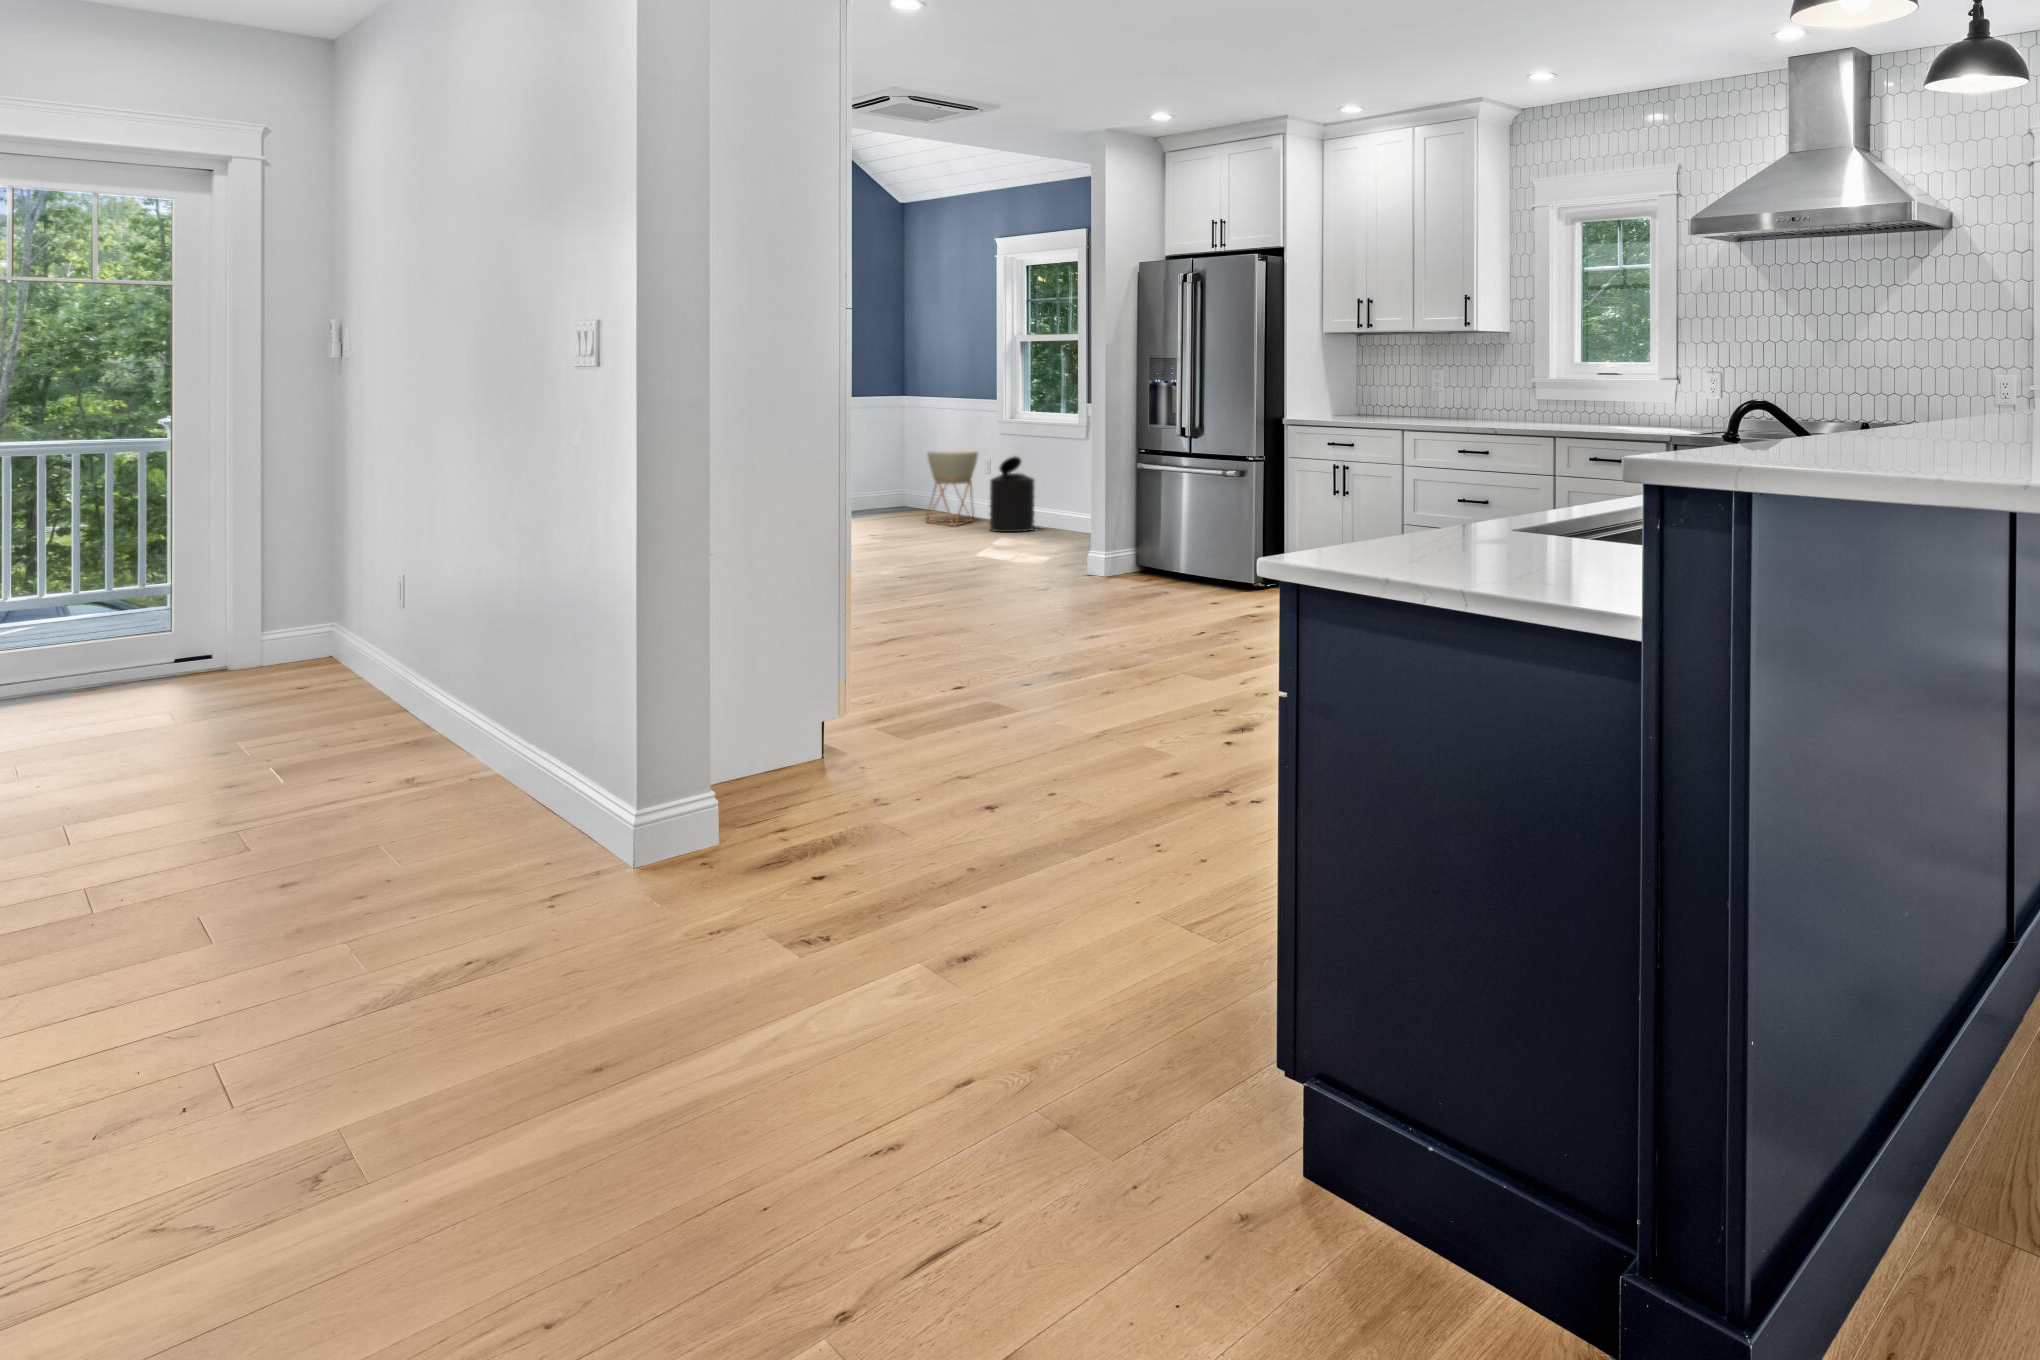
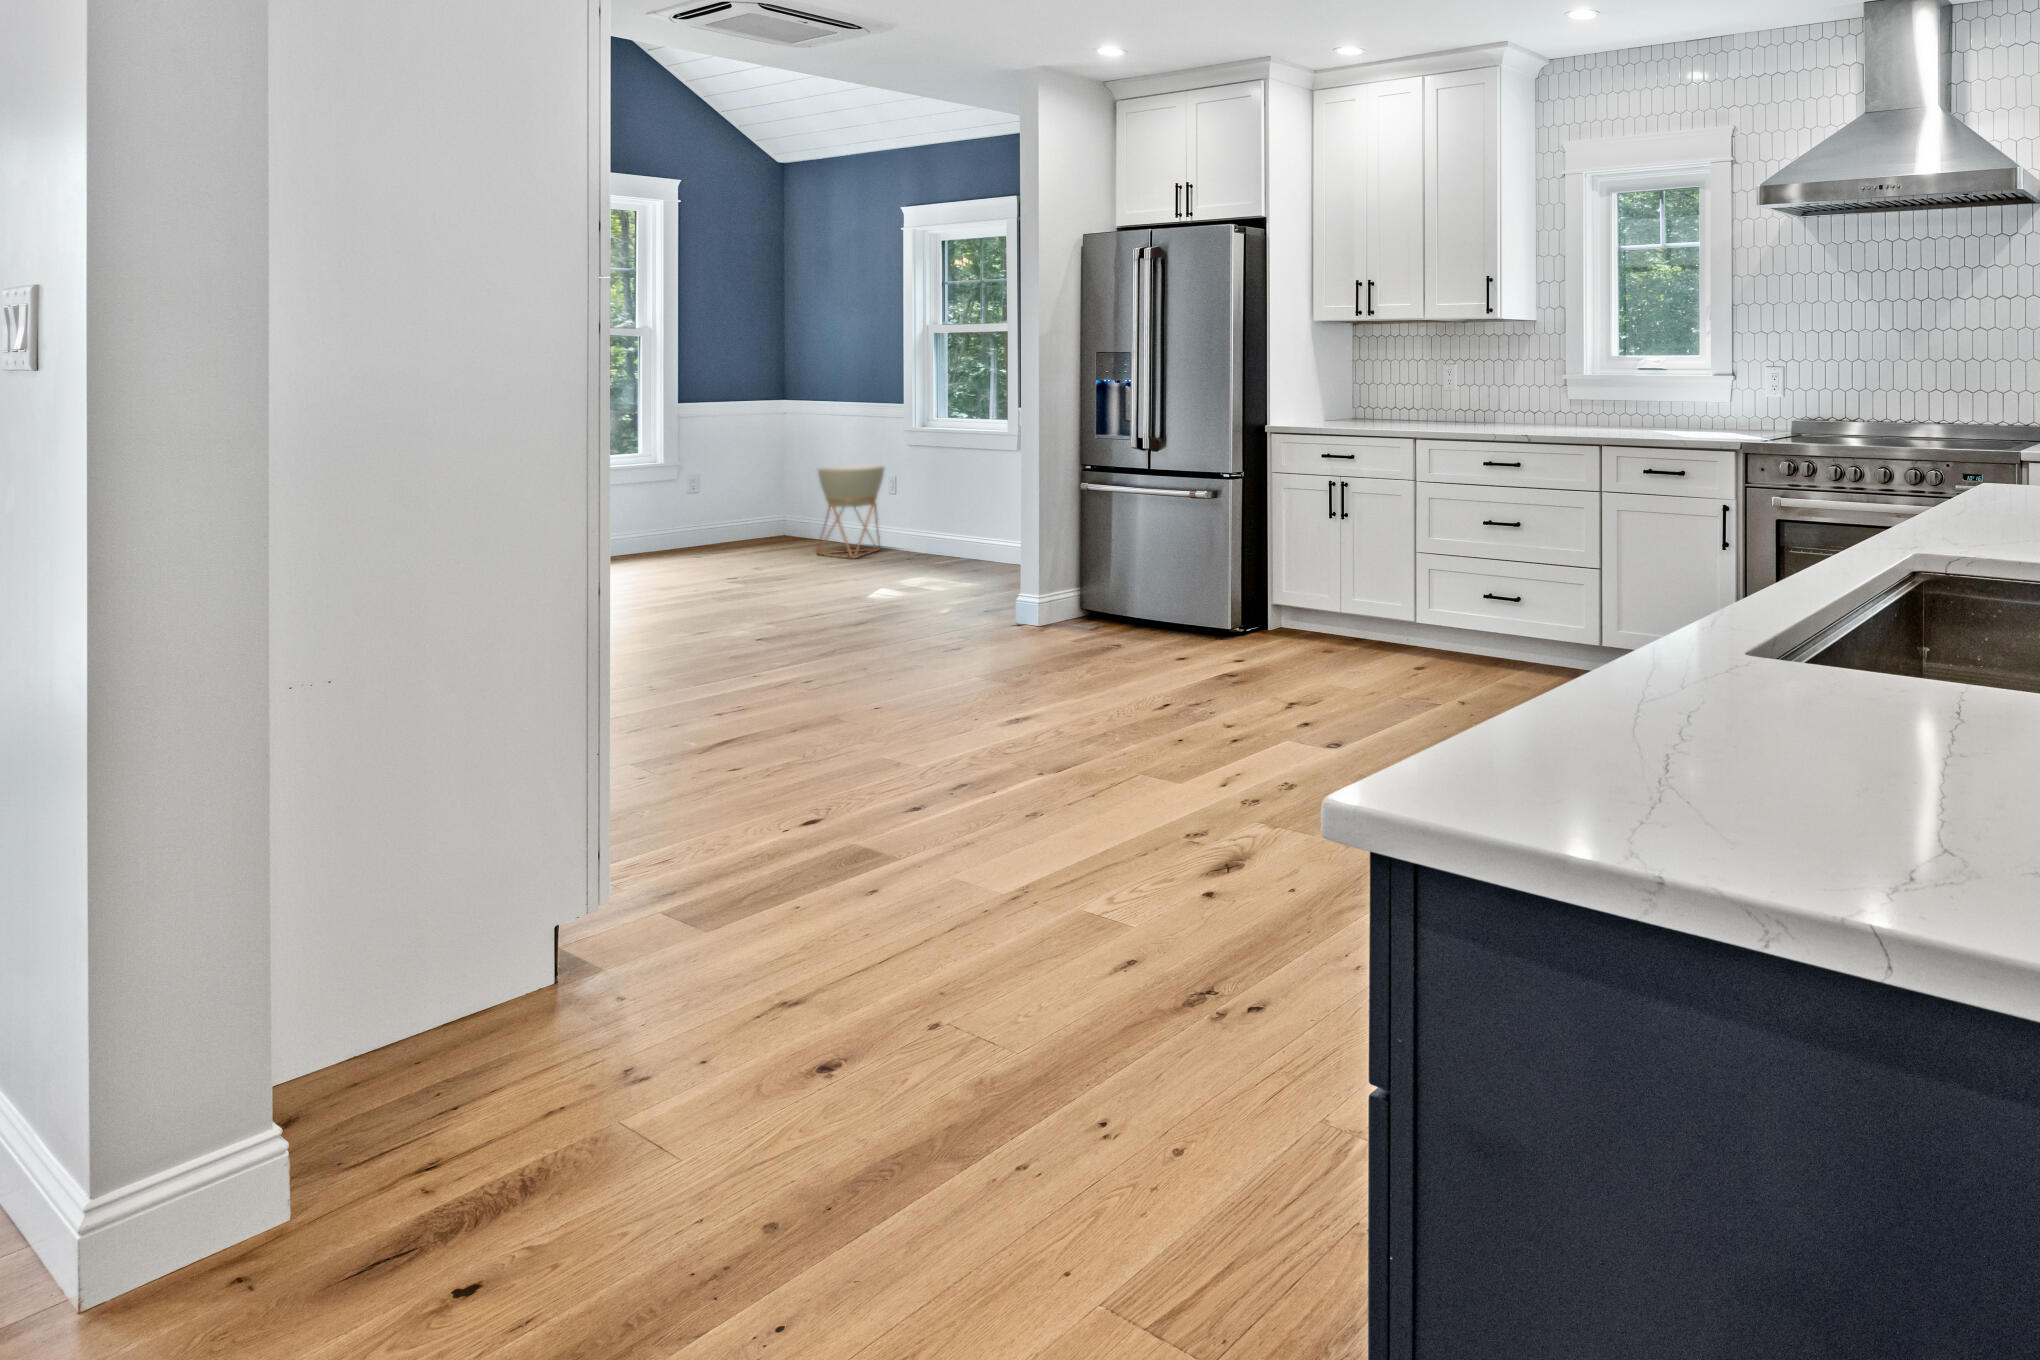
trash can: present [990,457,1035,532] -> none [898,472,958,565]

